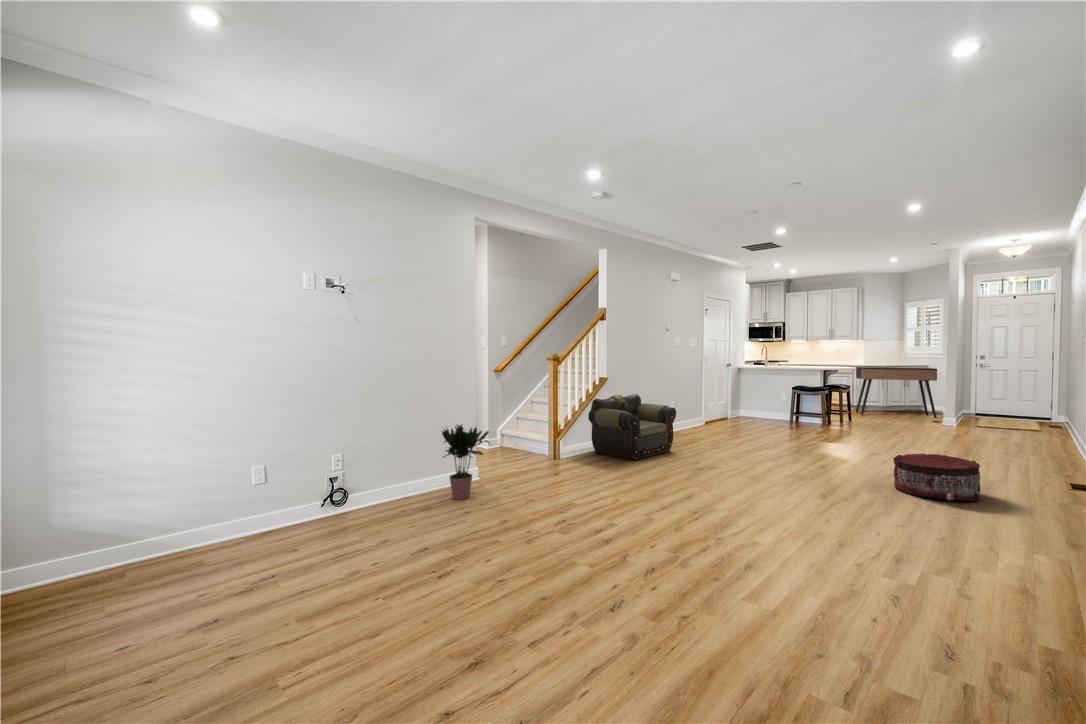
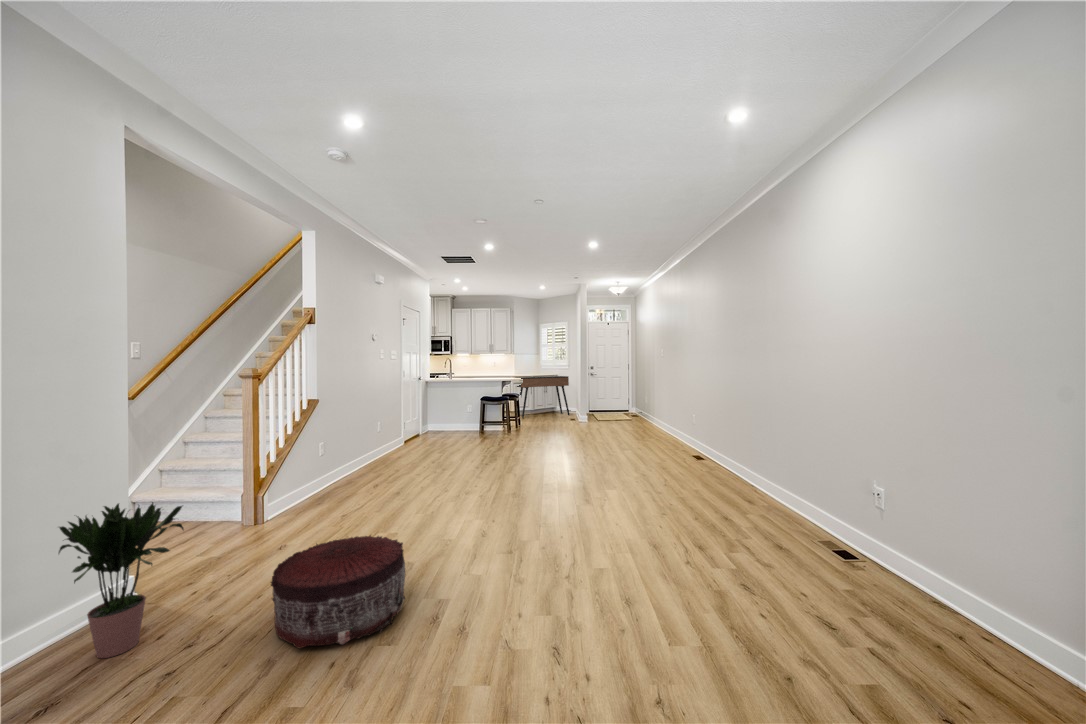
armchair: present [588,394,676,460] -> none [303,418,407,501]
pouf: present [893,454,981,502] -> present [271,535,405,648]

